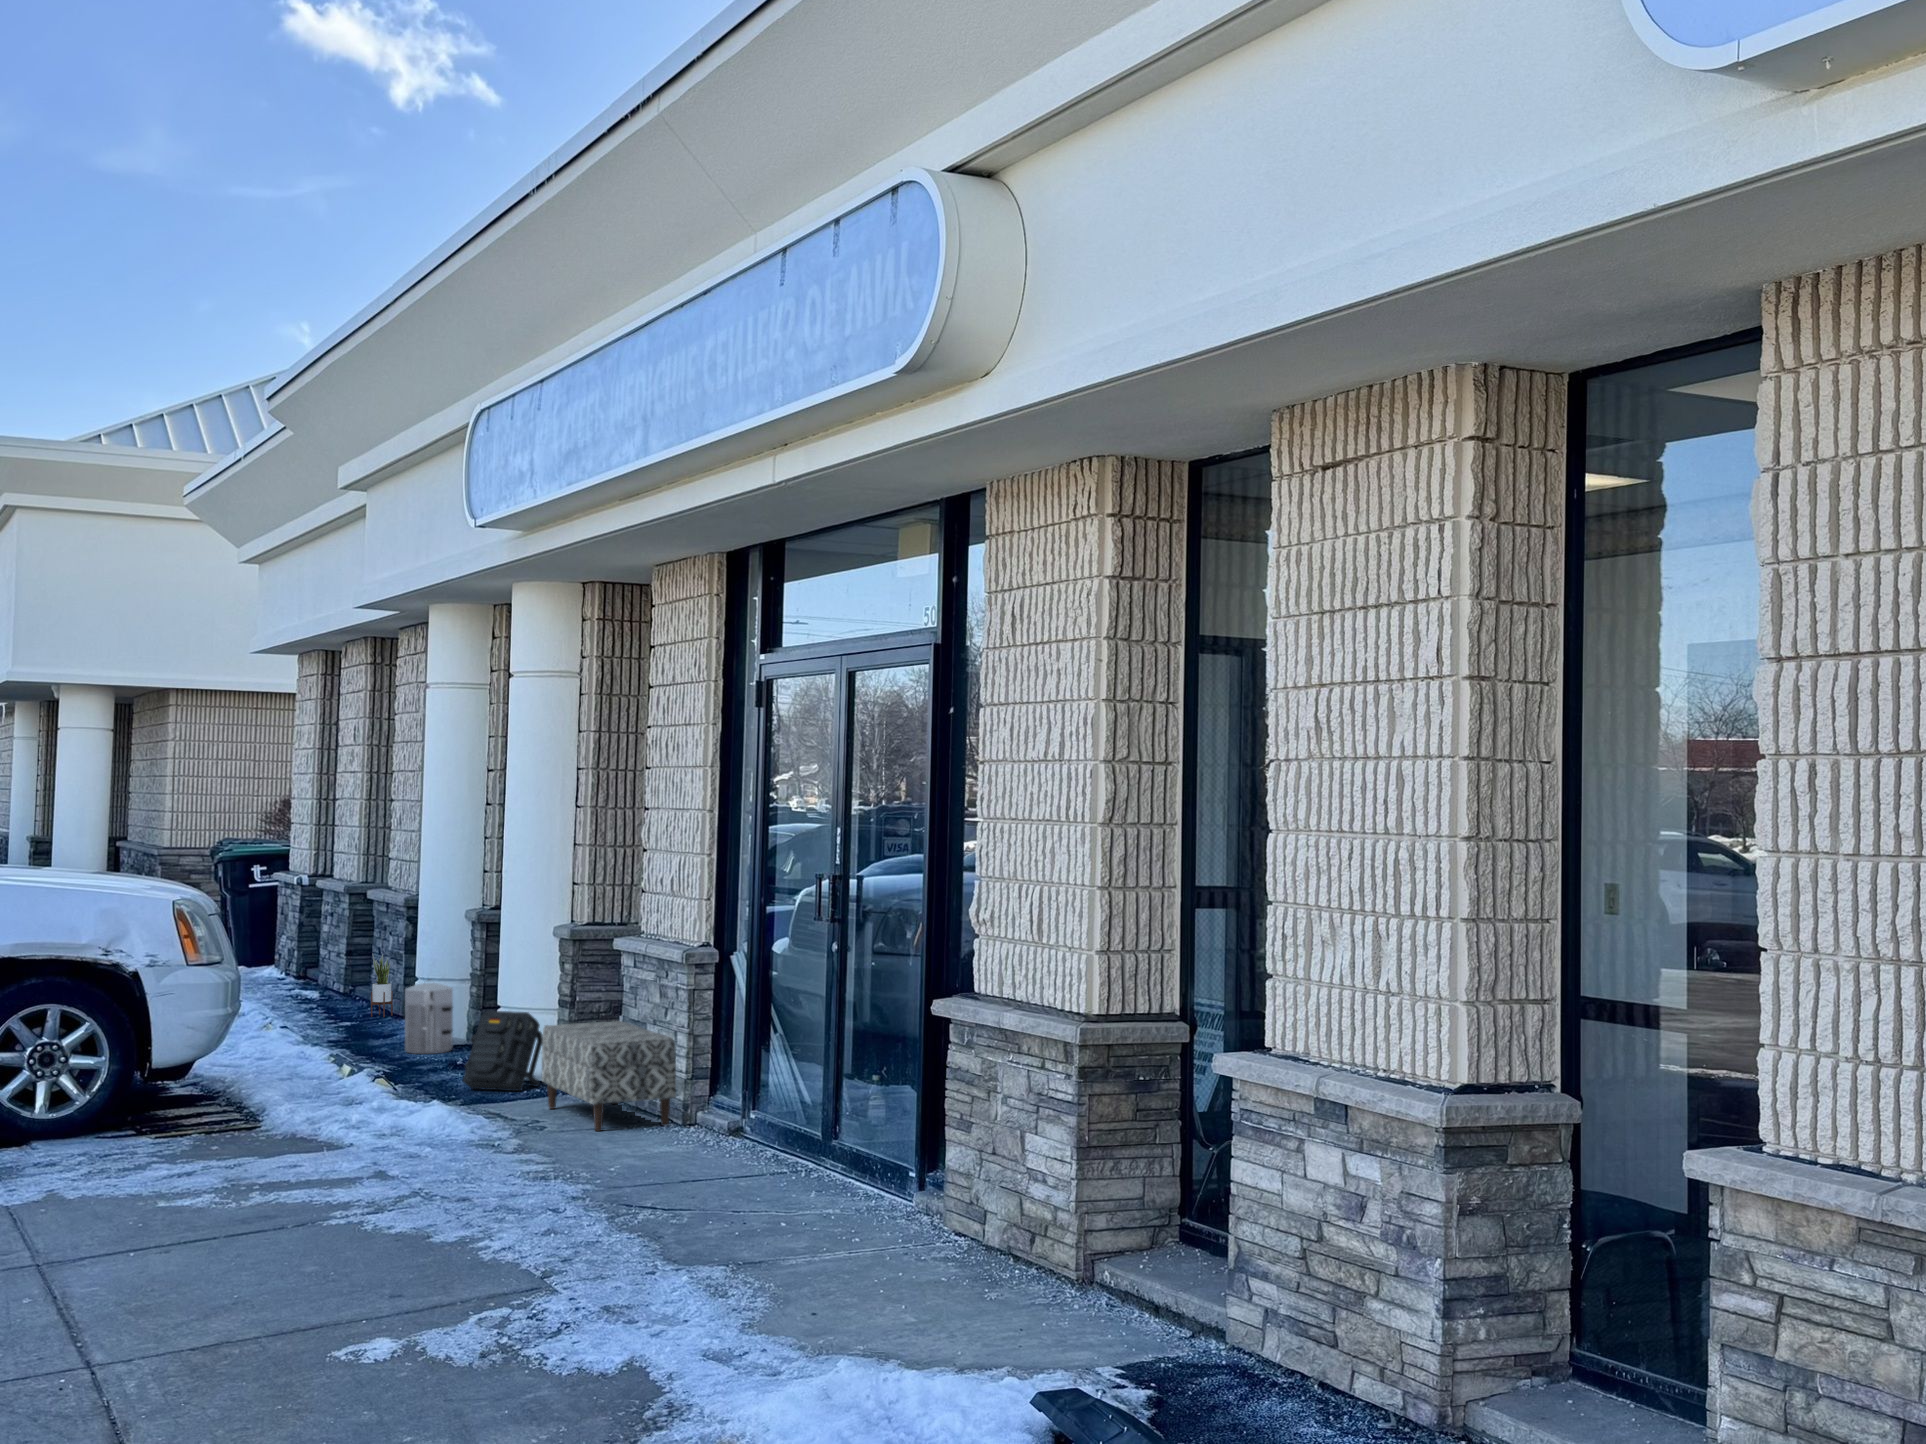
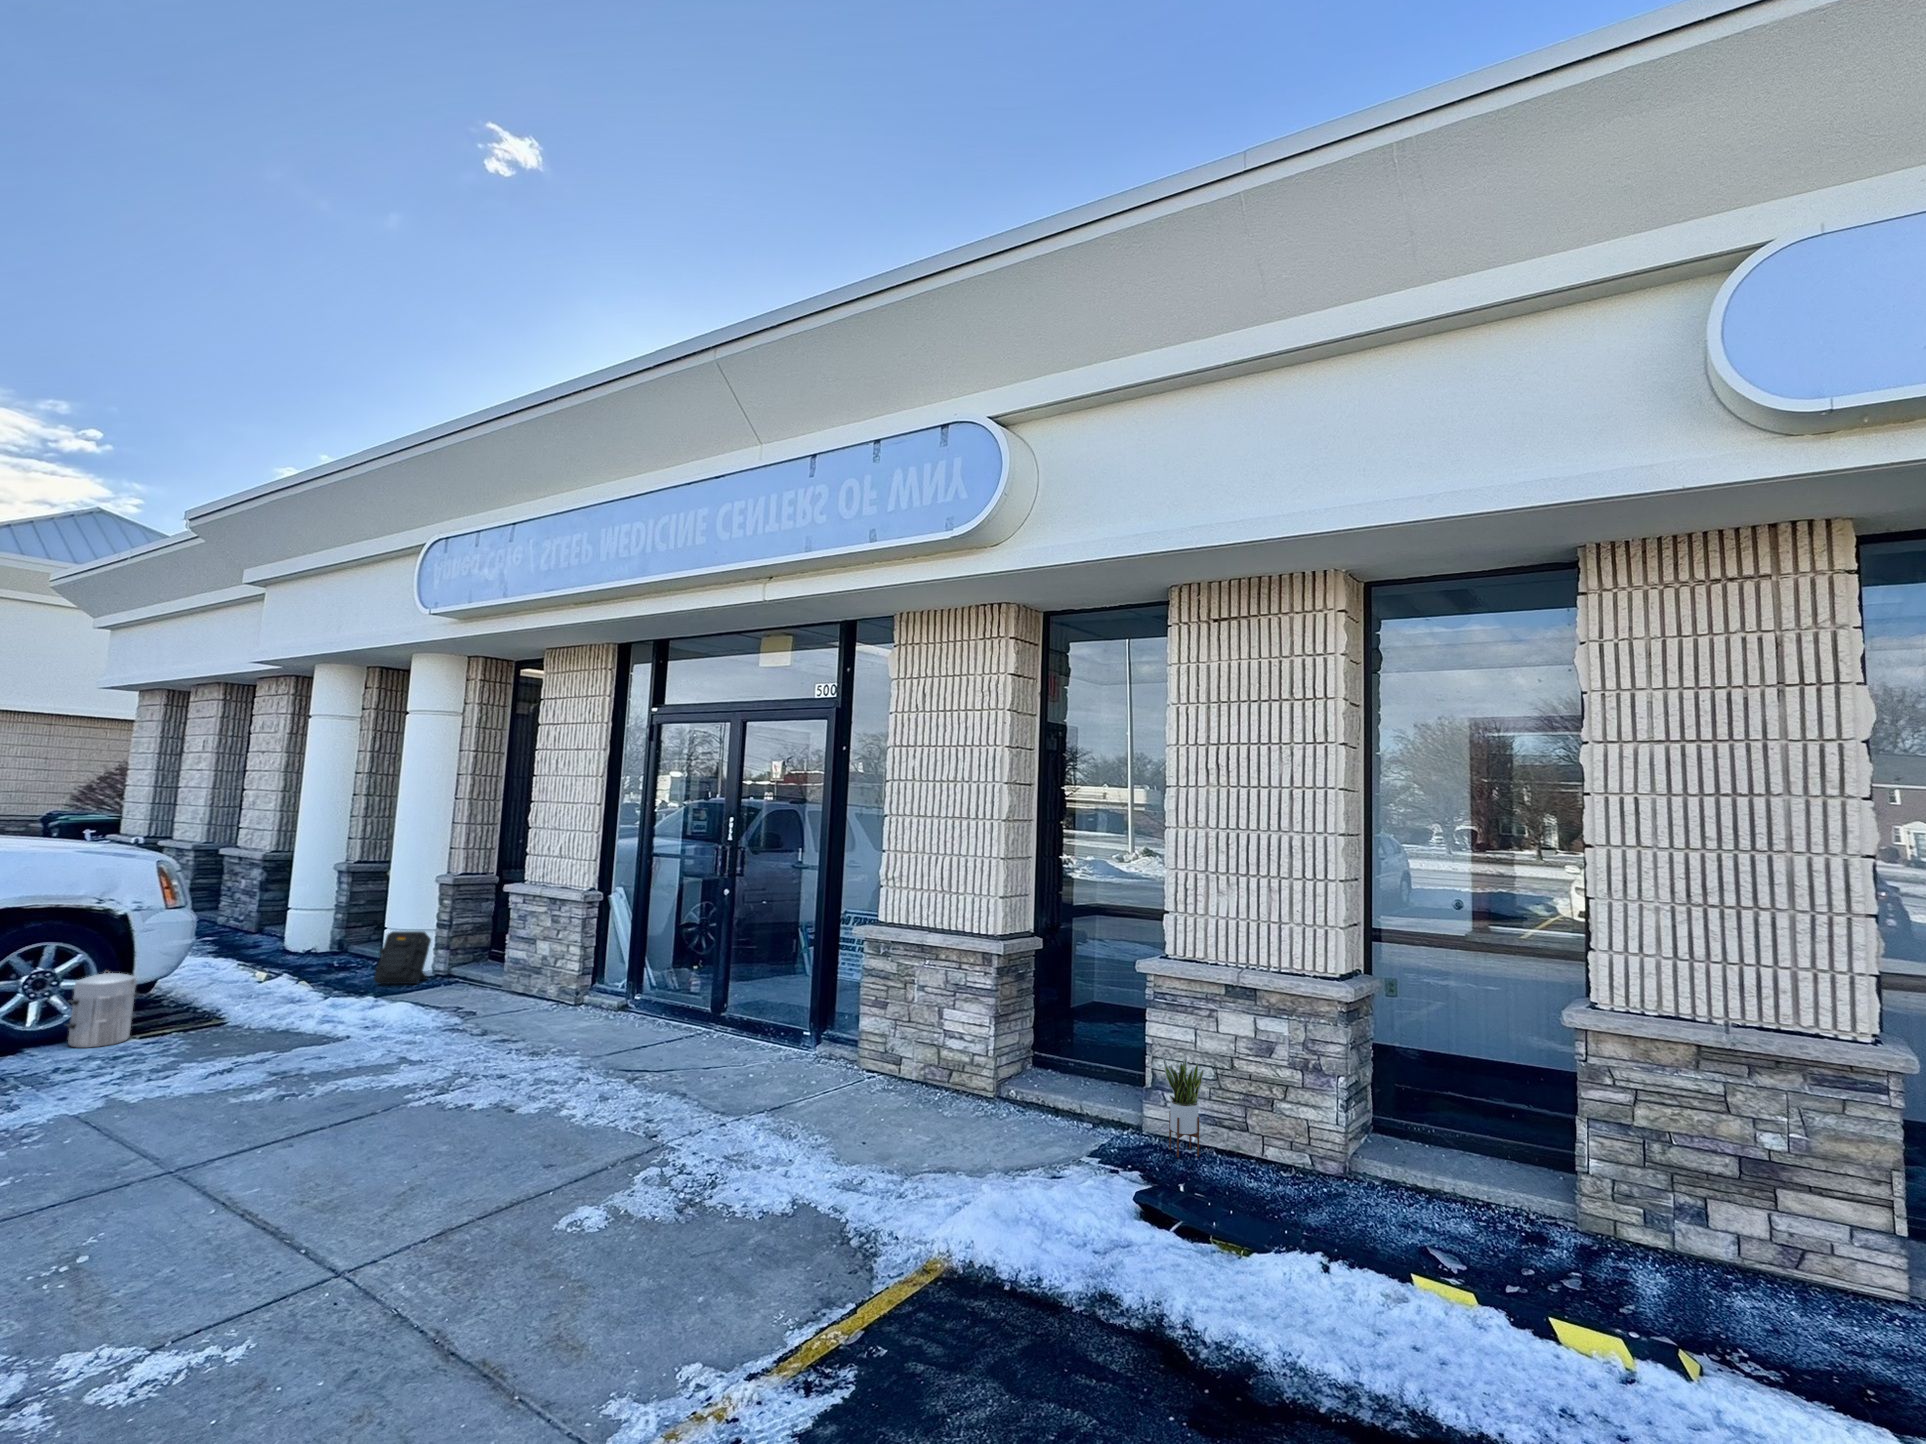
potted plant: present [371,955,393,1017] -> present [1162,1055,1204,1157]
waste bin: present [404,983,453,1054] -> present [66,973,139,1048]
bench: present [542,1021,676,1131] -> none [453,936,569,1011]

